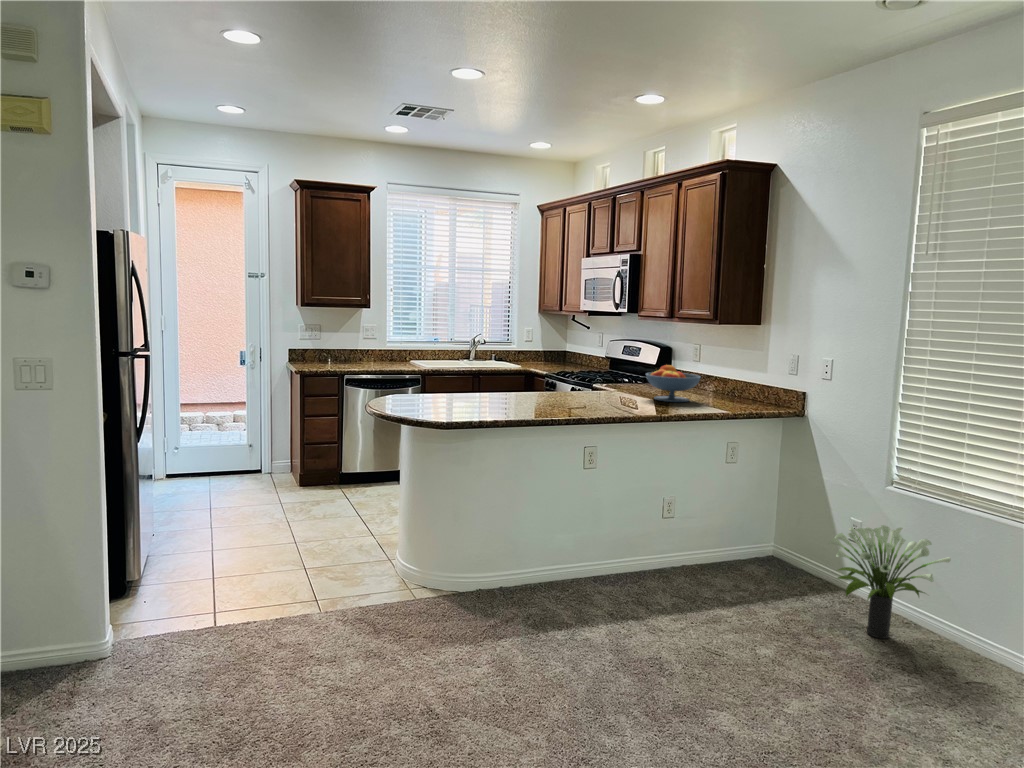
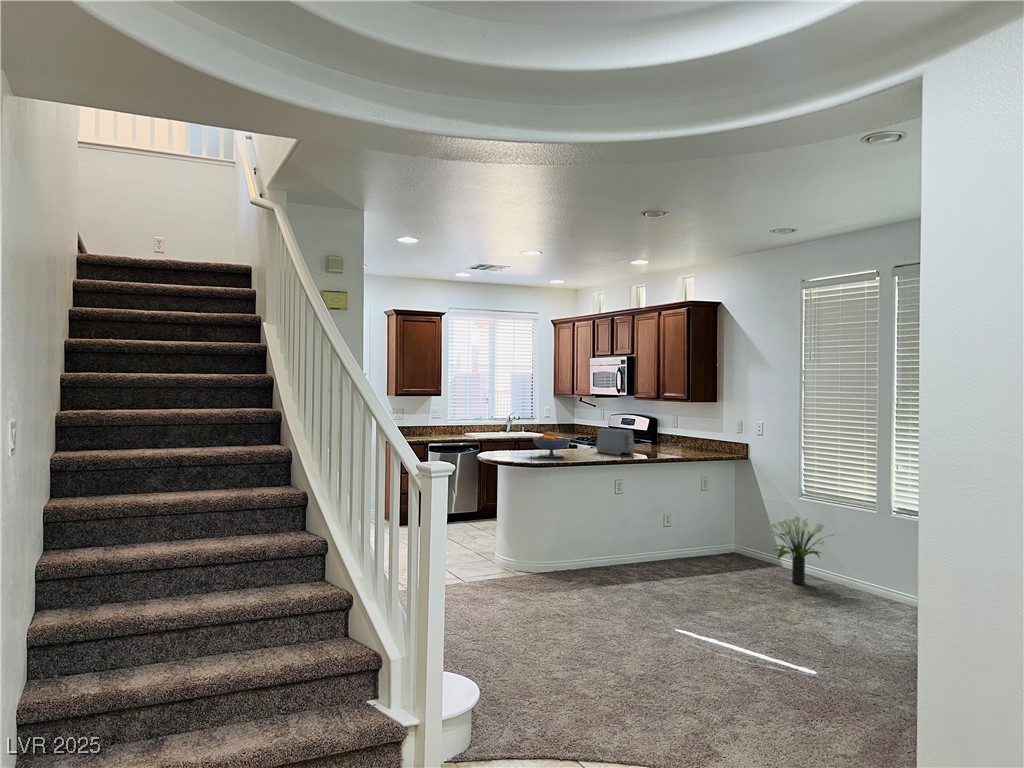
toaster: none [566,362,623,404] -> present [596,429,635,455]
fruit bowl: present [646,365,701,402] -> present [533,432,570,458]

